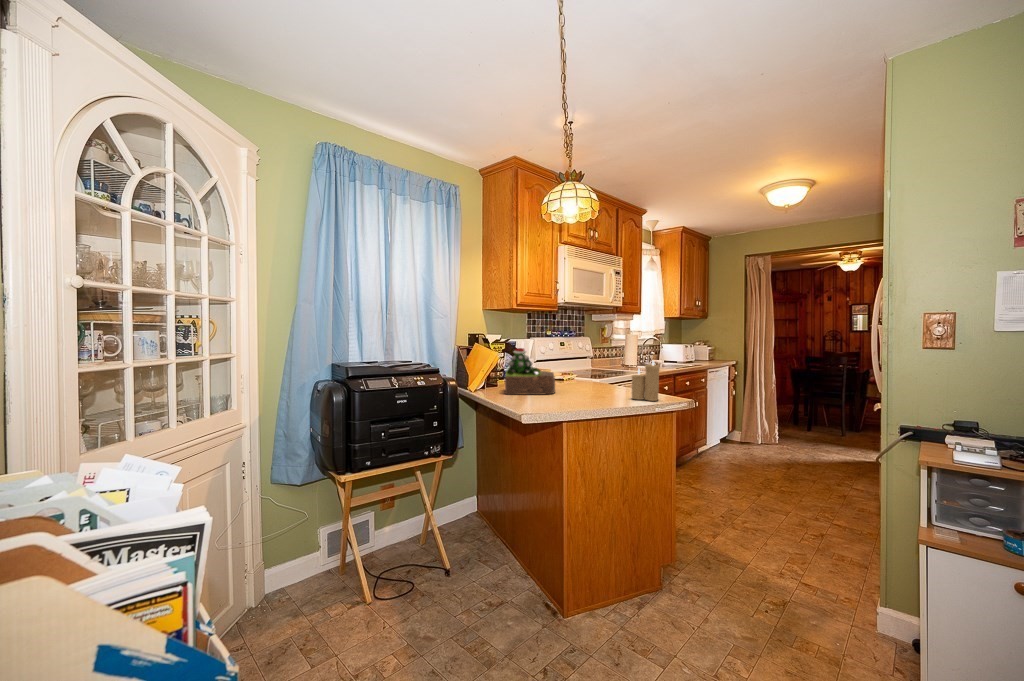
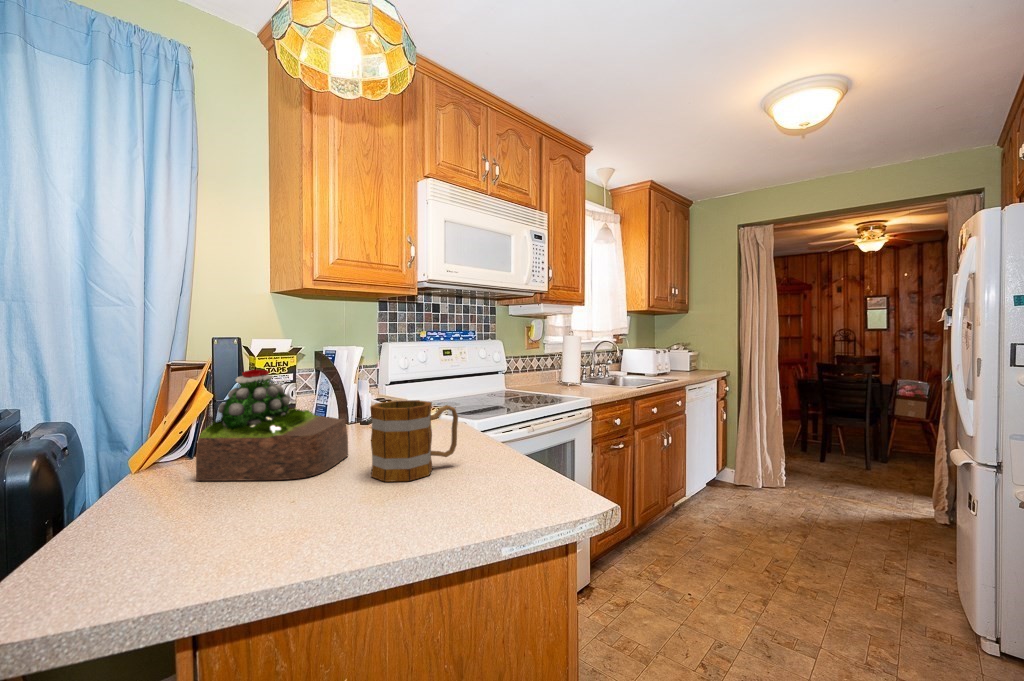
candle: present [632,361,660,401] -> none [470,404,534,511]
mug: none [577,363,612,395] -> present [370,400,458,482]

